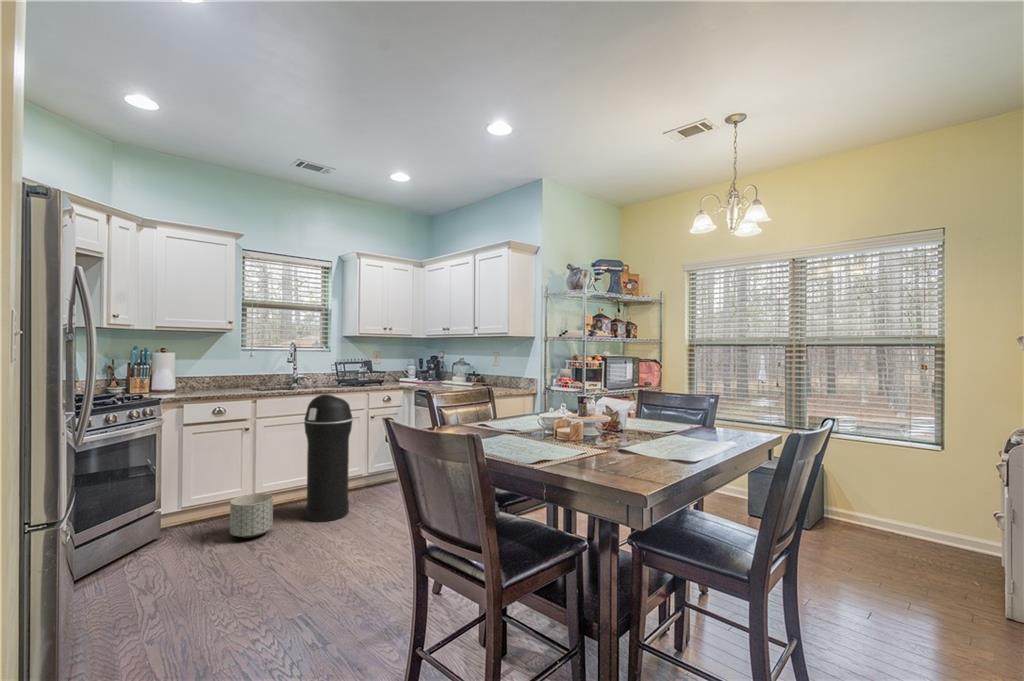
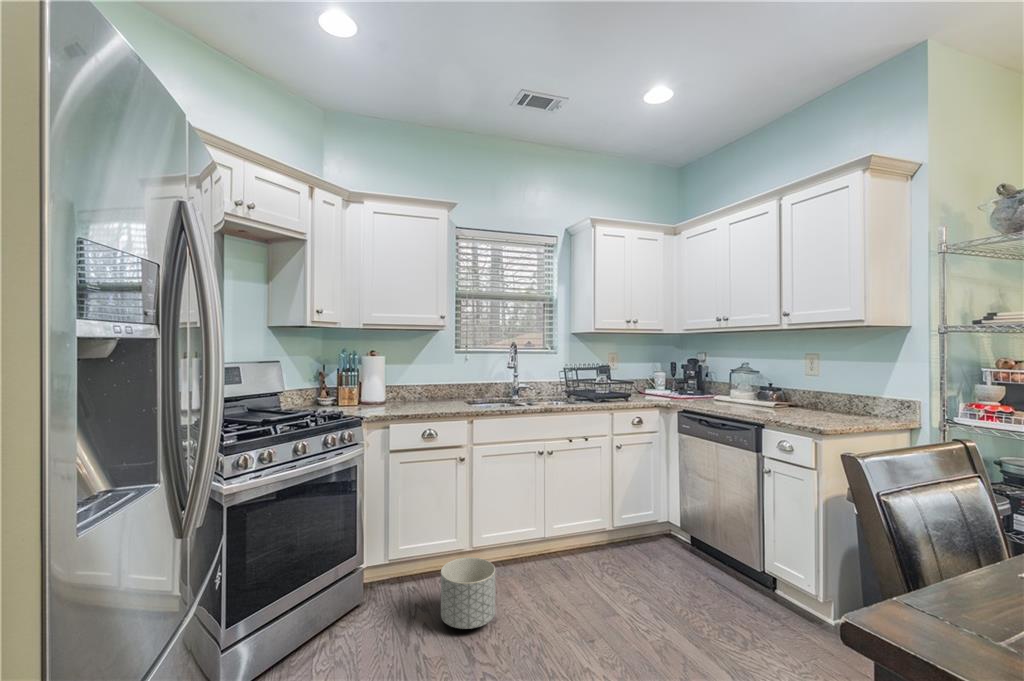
trash can: present [304,394,353,522] -> none [534,419,601,613]

